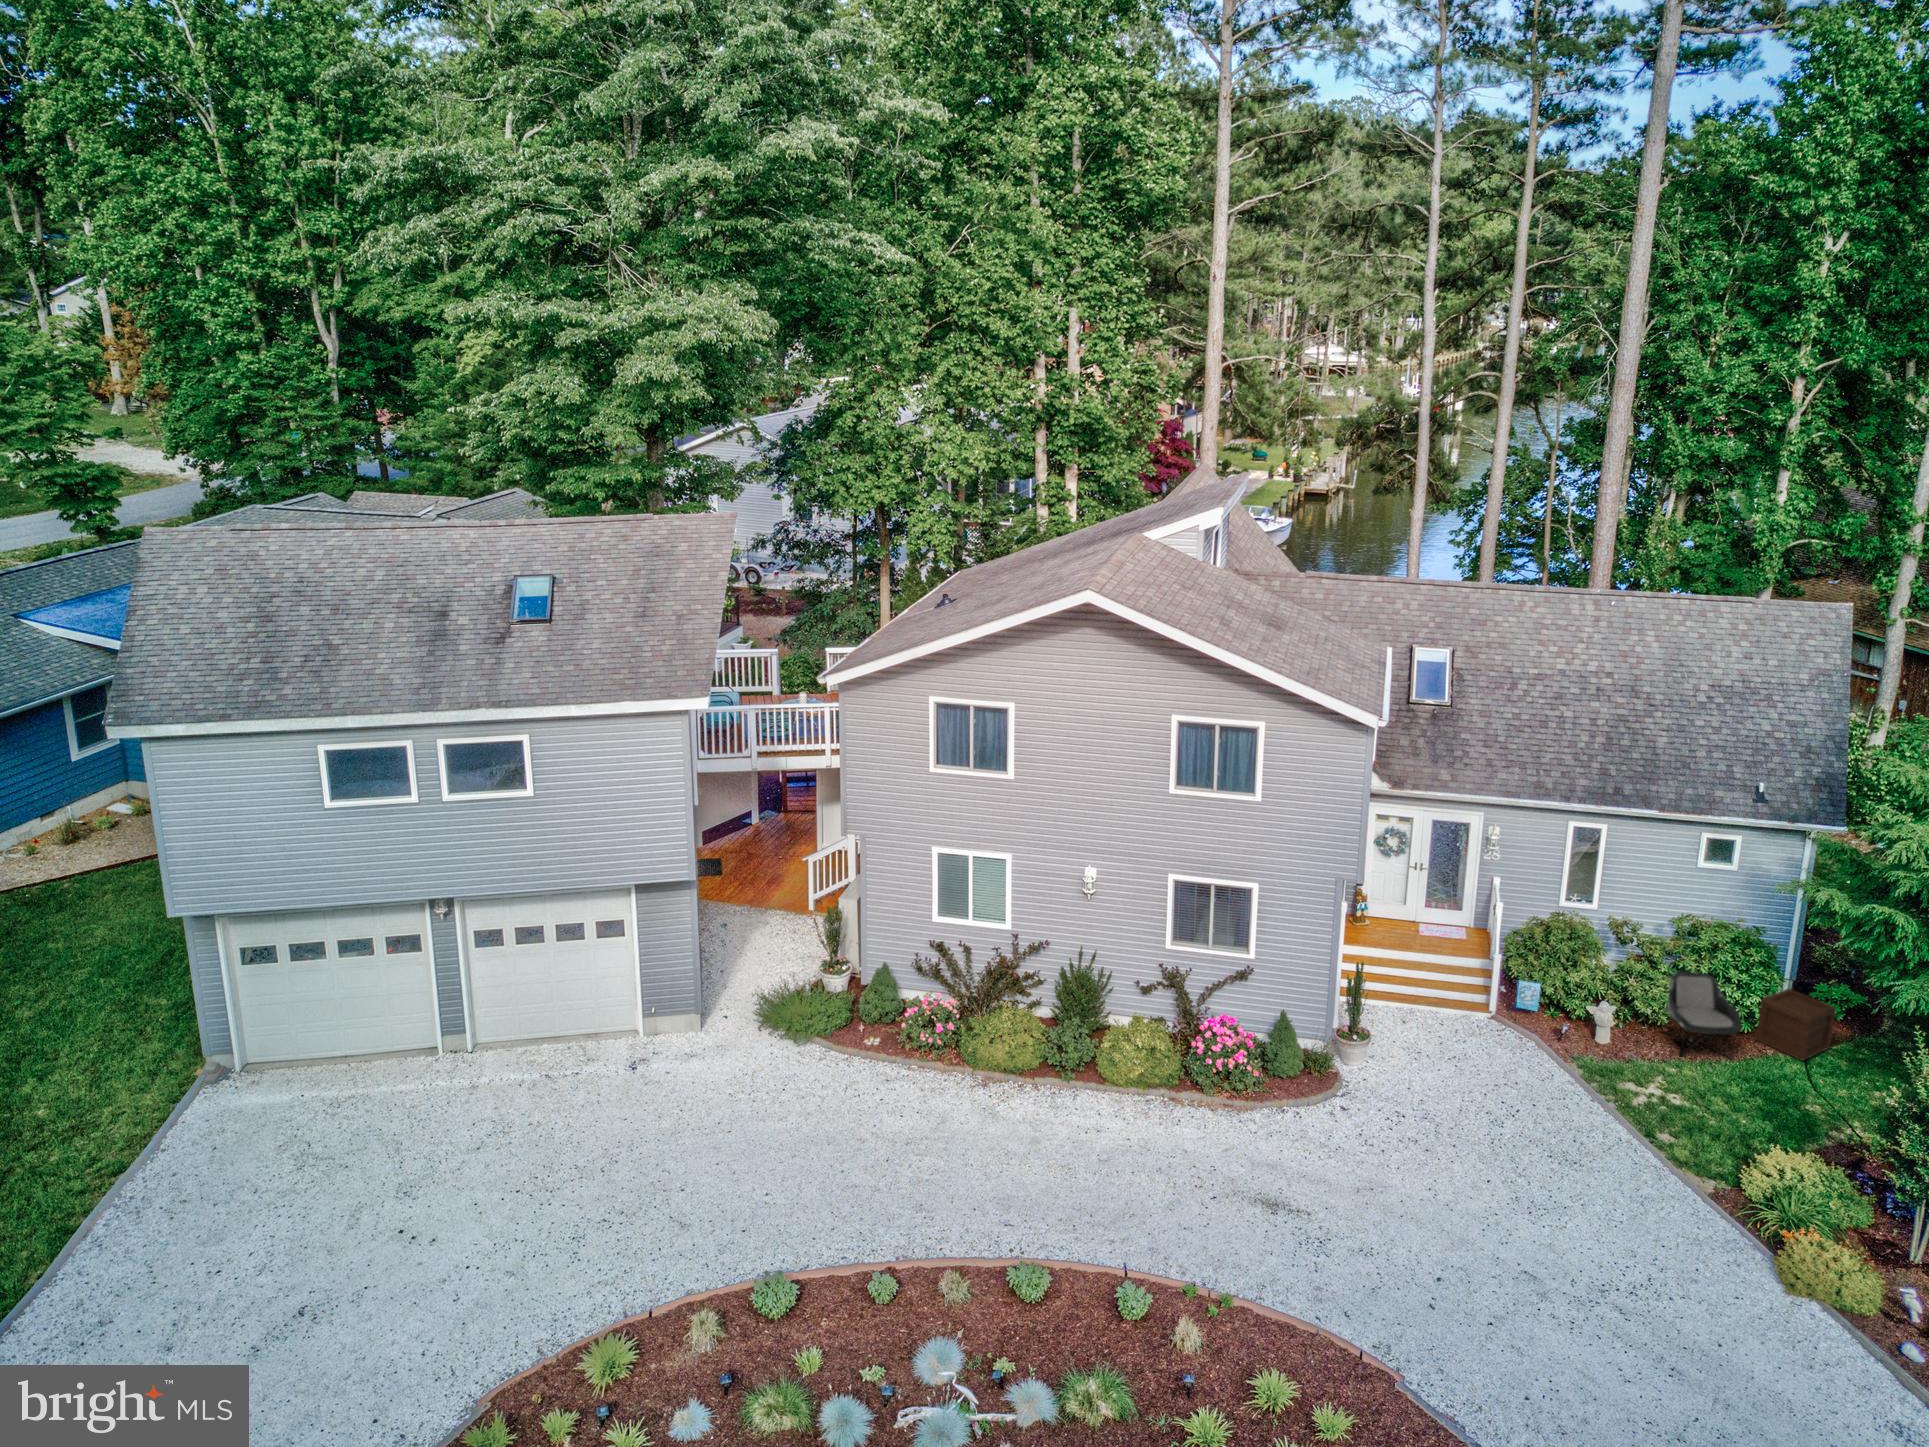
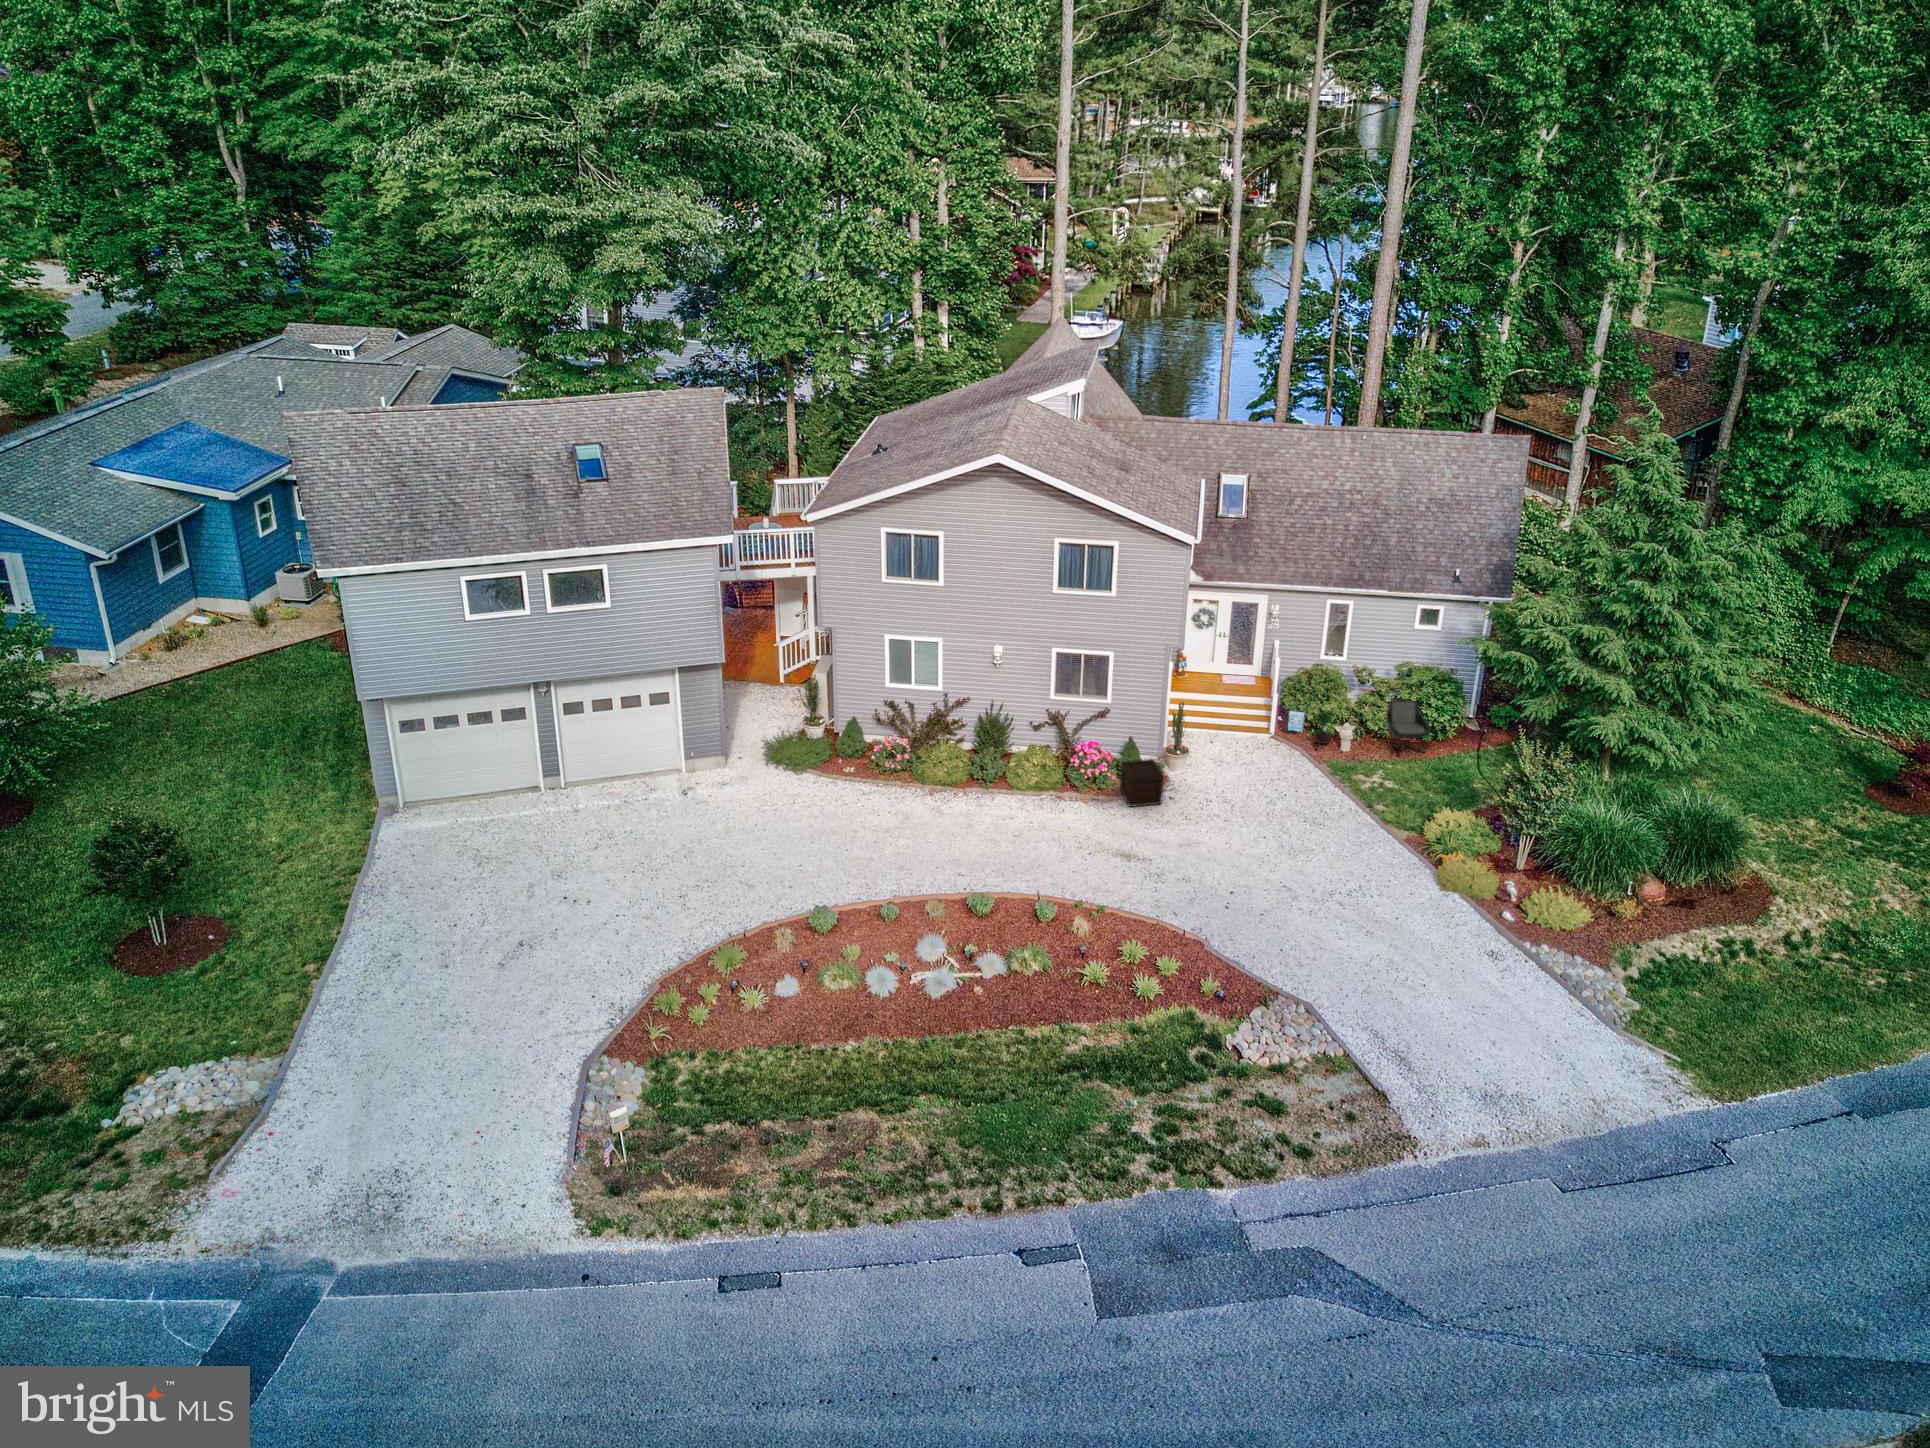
potted tree: none [1551,979,1591,1035] -> present [1314,710,1333,744]
wooden crate: present [1756,988,1836,1061] -> present [1120,759,1164,807]

